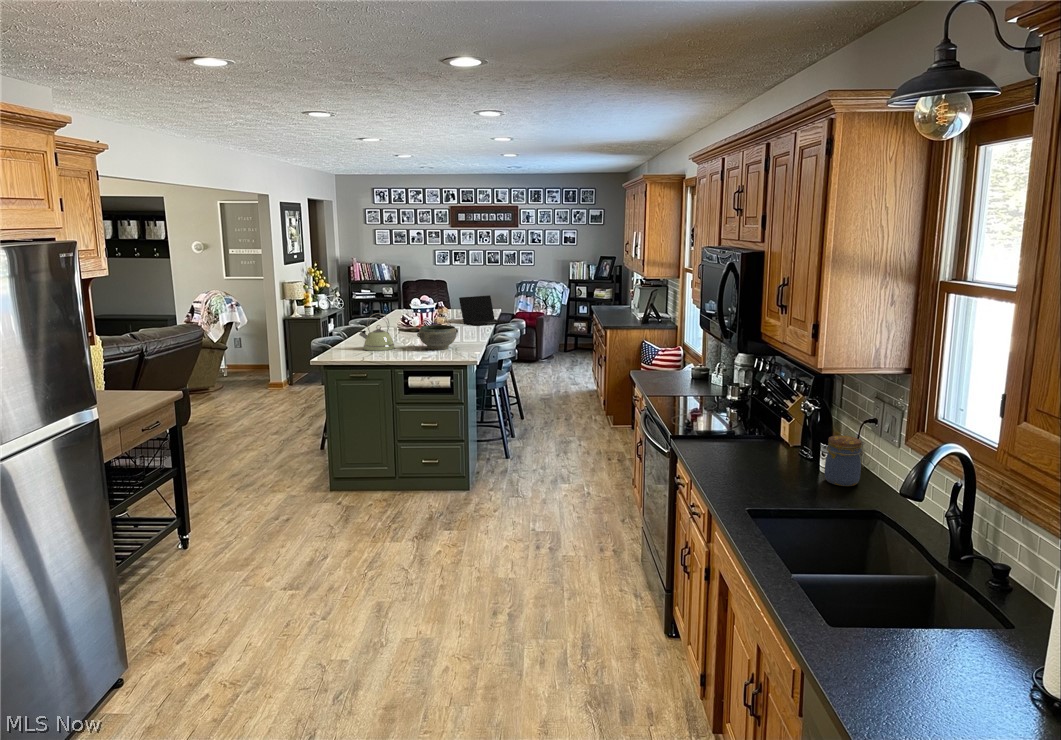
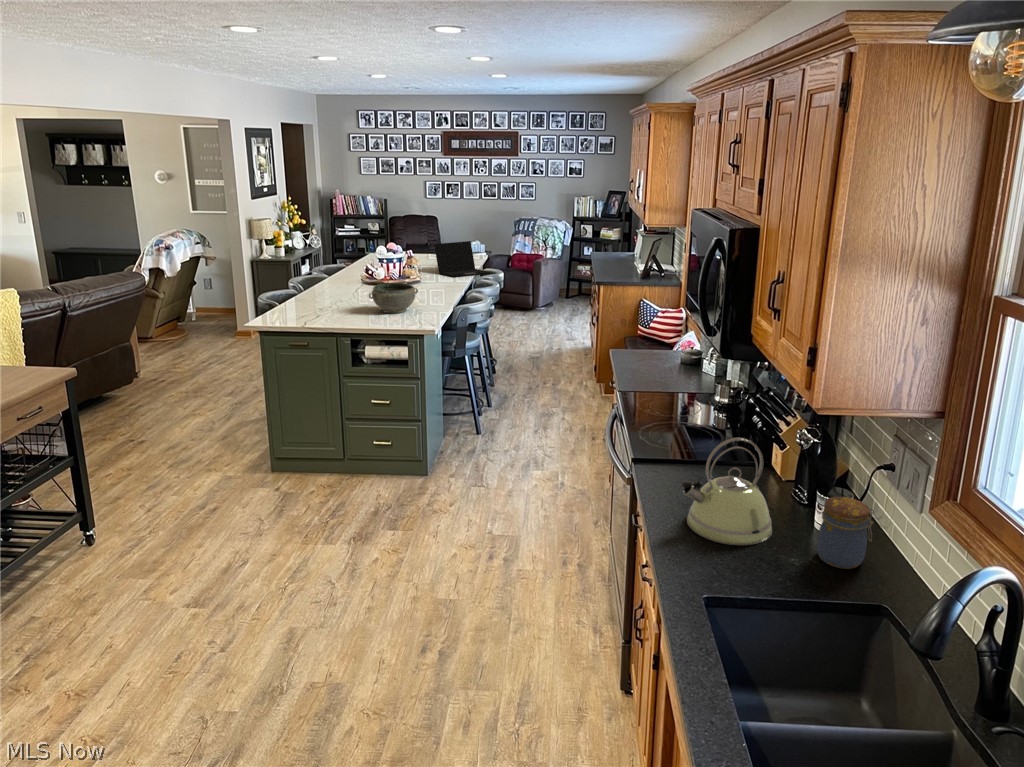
kettle: present [358,313,395,351] -> present [682,438,772,545]

